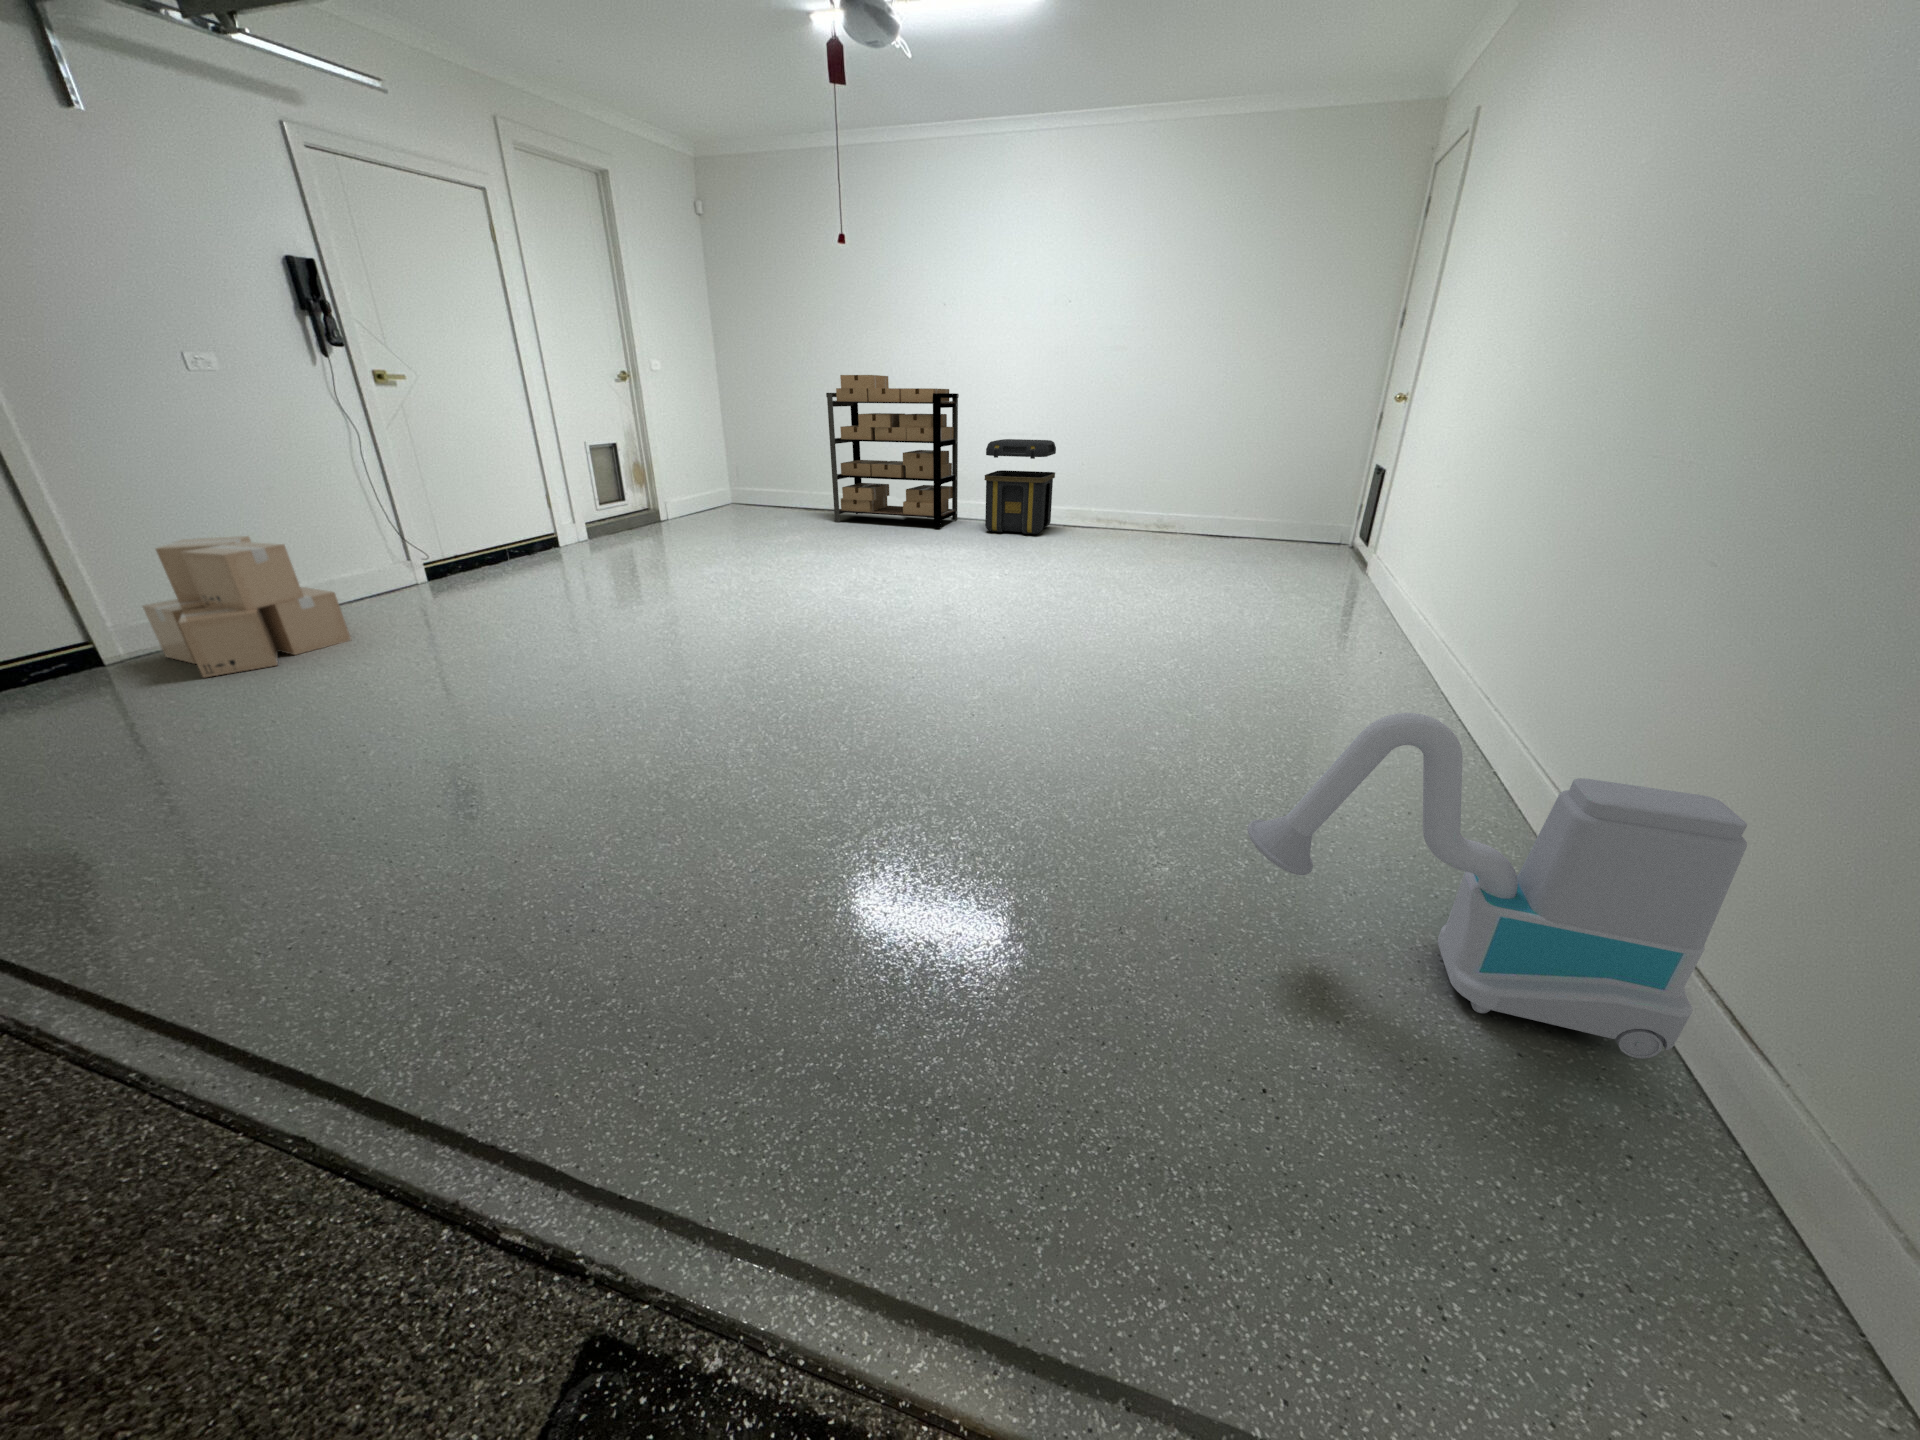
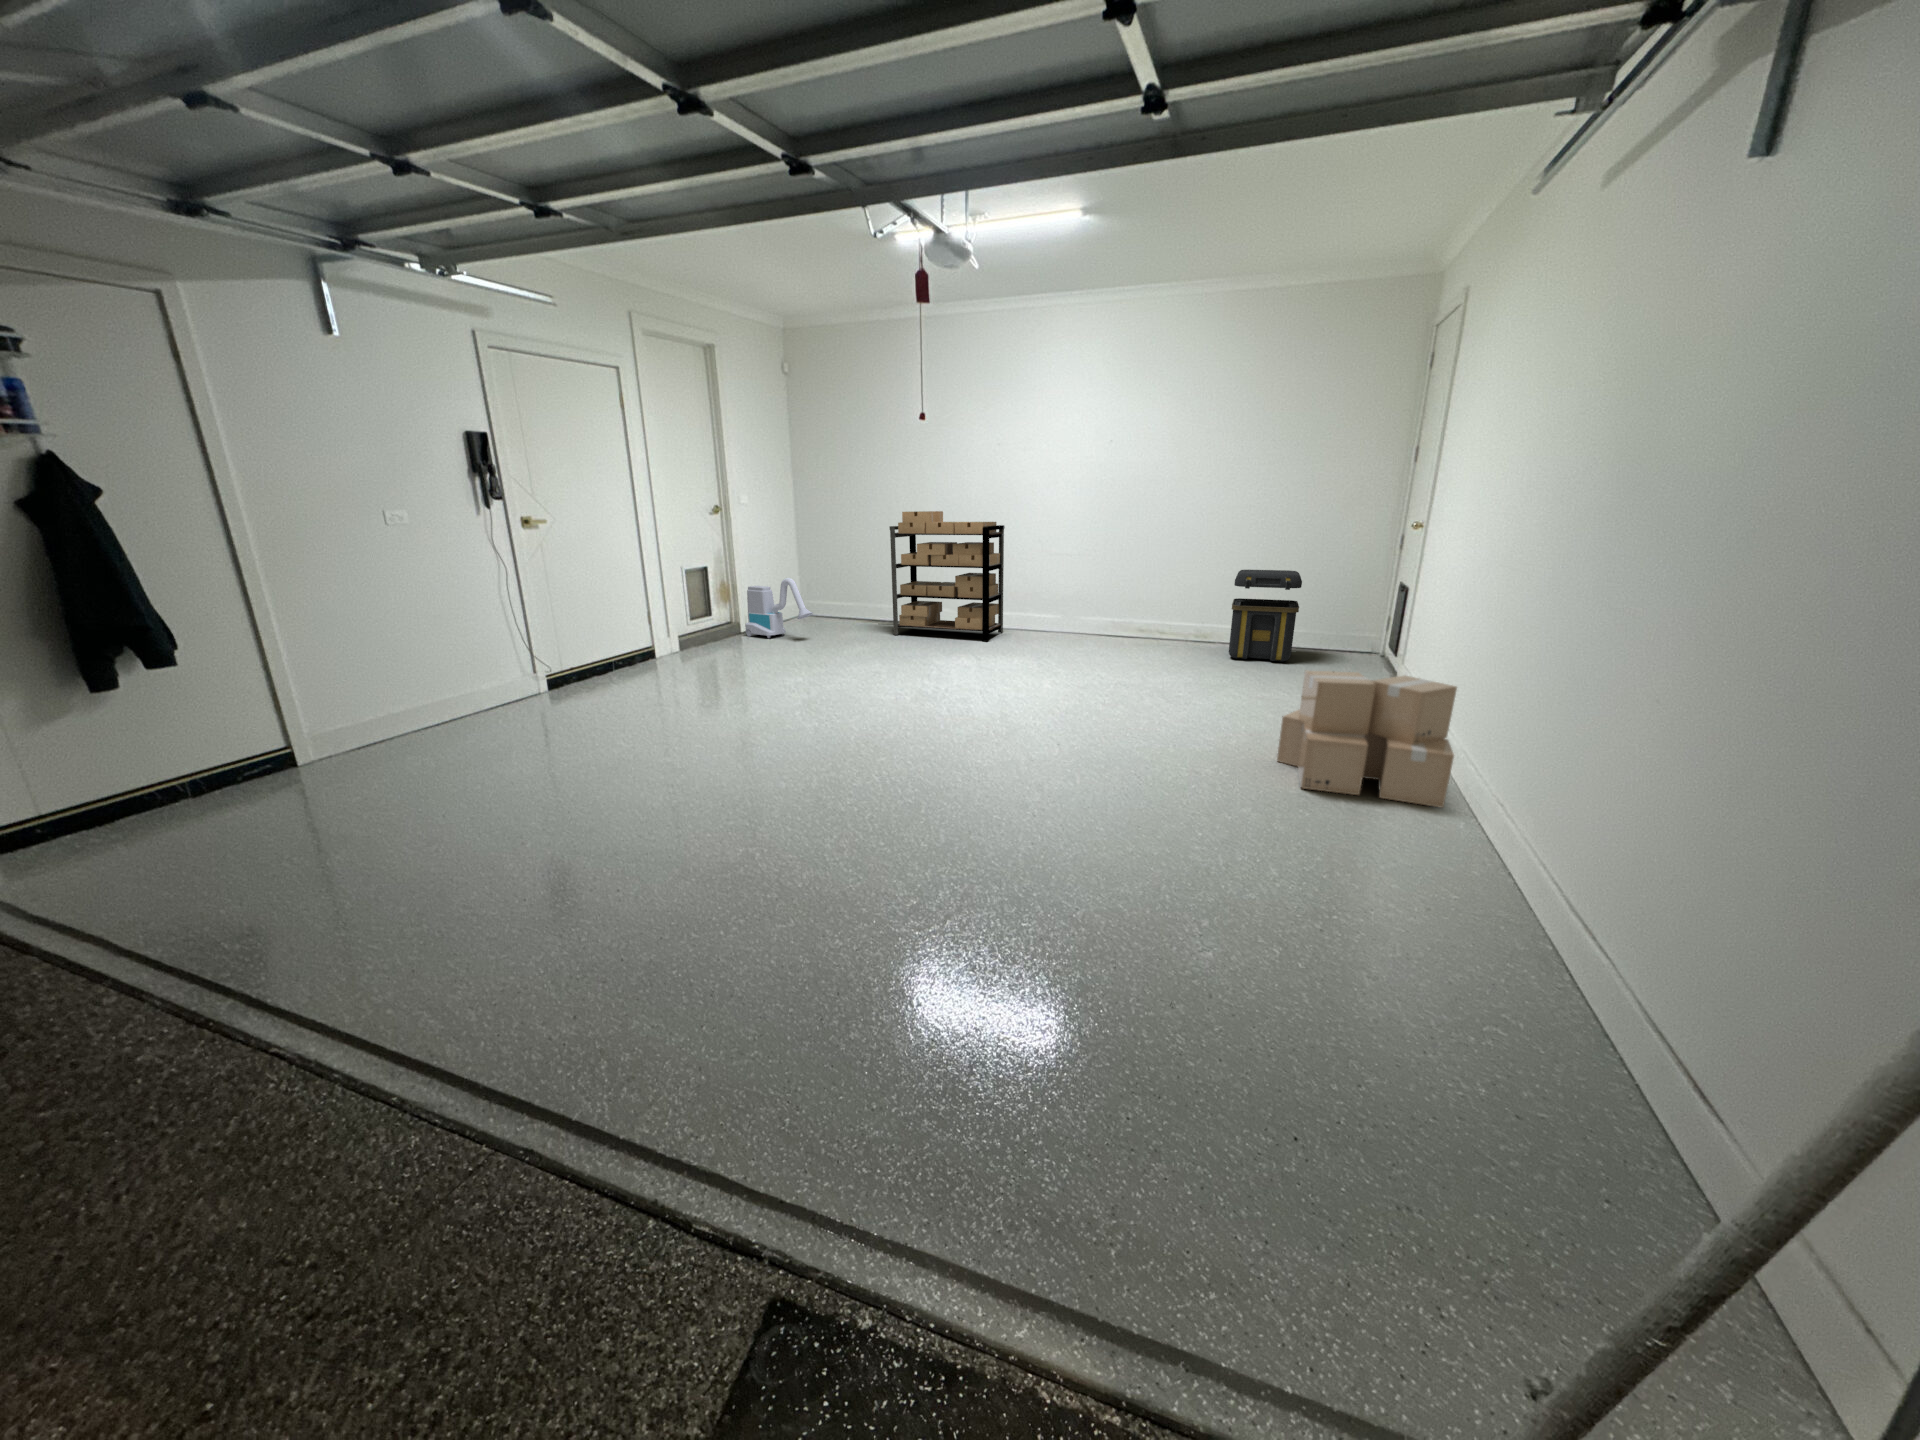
toolbox: present [984,439,1056,534] -> present [1229,570,1302,661]
cardboard box: present [143,536,351,677] -> present [1277,671,1457,808]
vacuum cleaner: present [1247,713,1747,1058] -> present [745,578,813,638]

